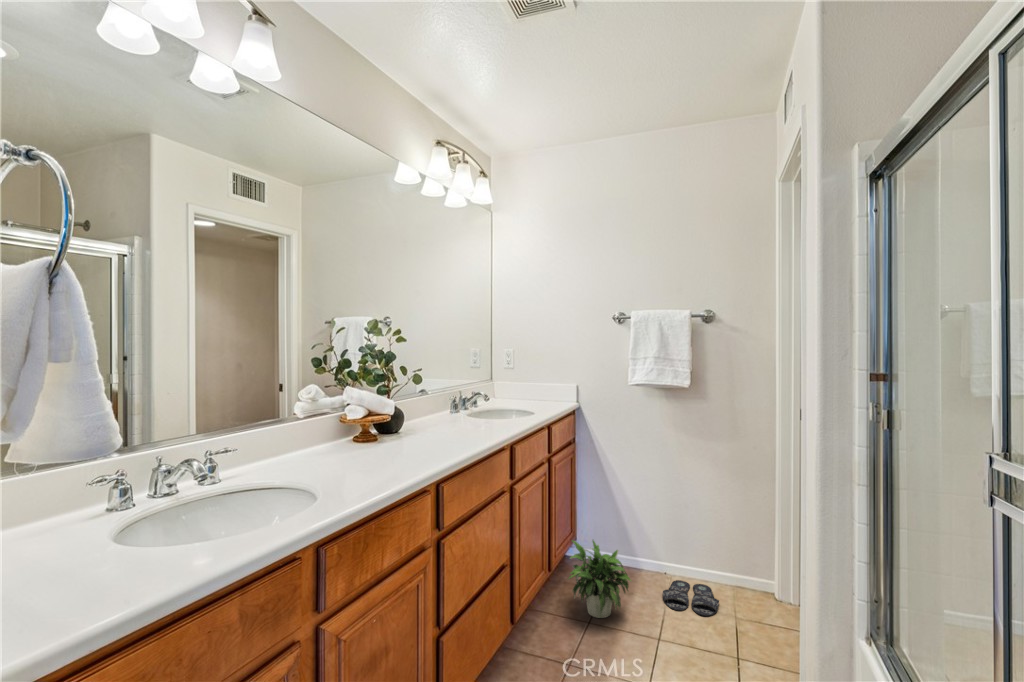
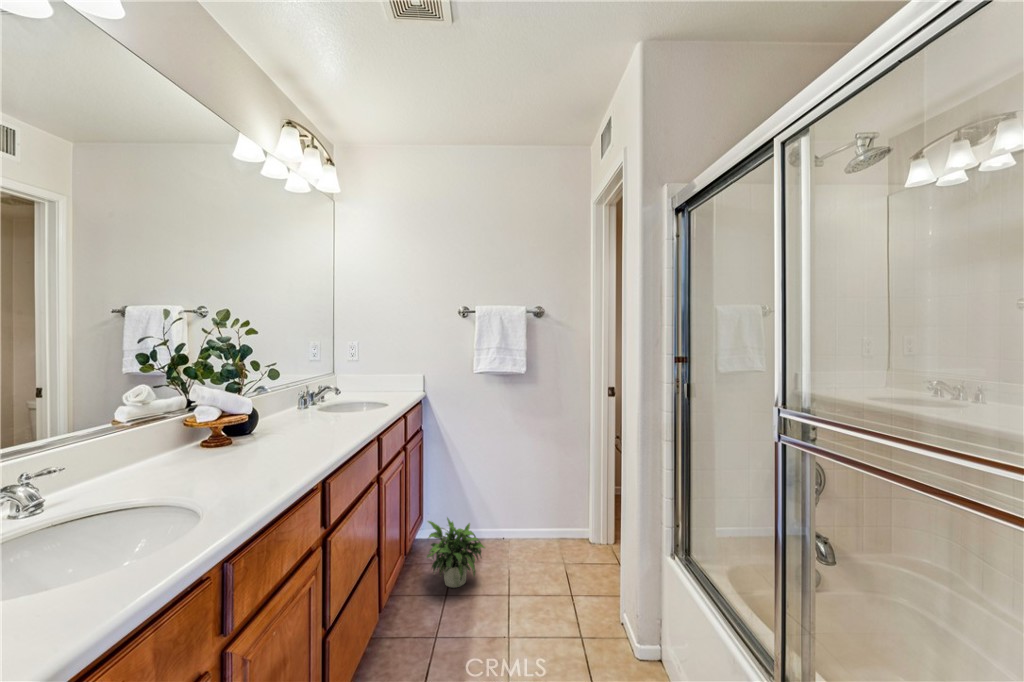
slippers: present [663,580,719,616] -> none [506,540,551,566]

